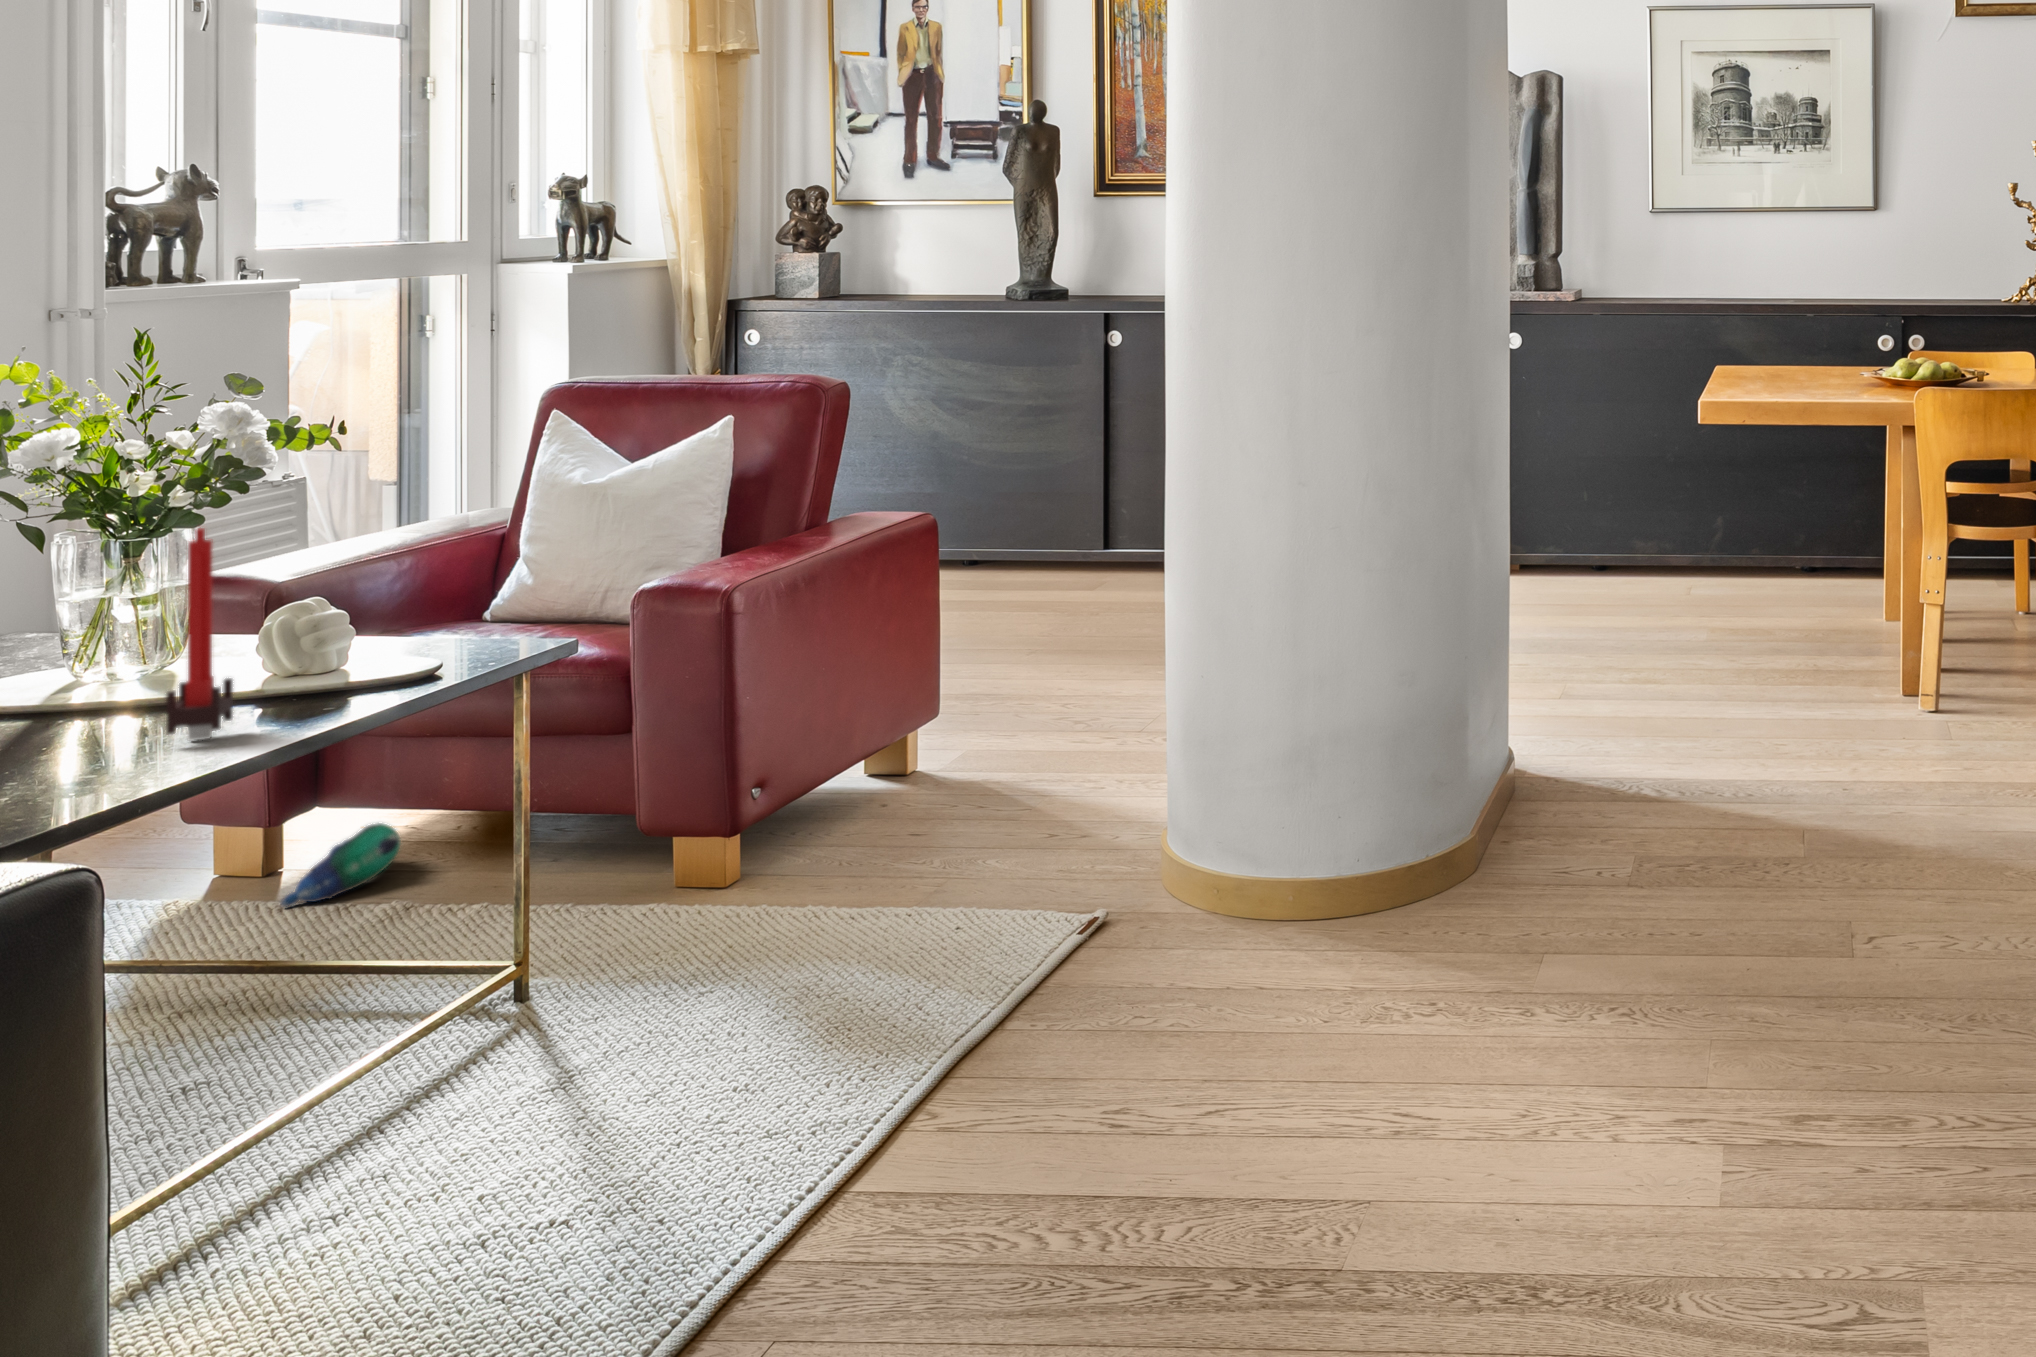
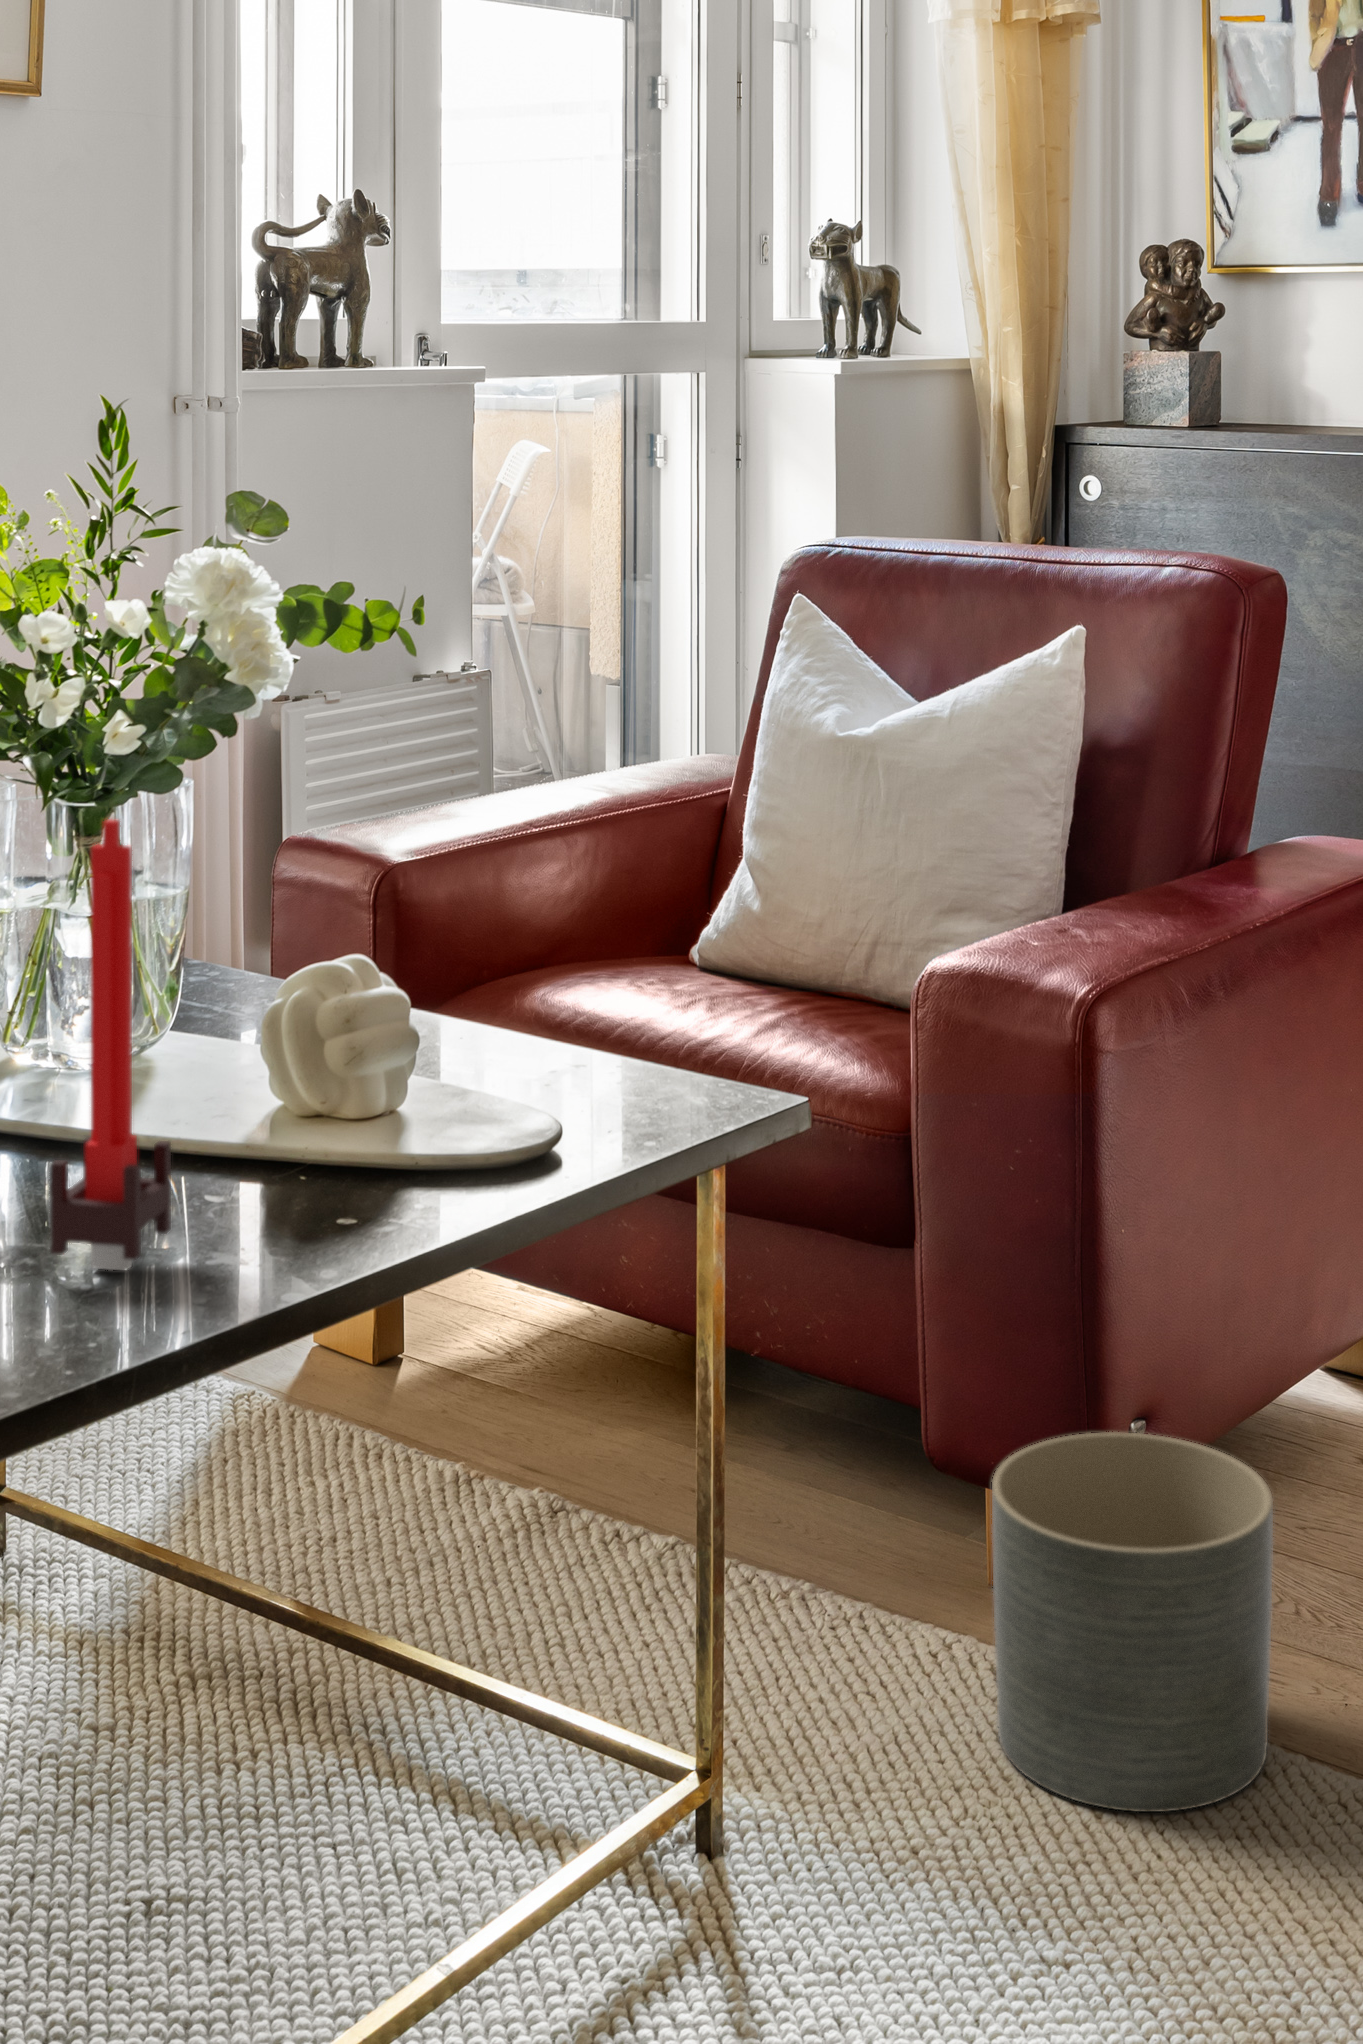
planter: none [674,787,818,945] -> present [992,1432,1273,1812]
plush toy: present [281,823,401,907] -> none [373,1321,556,1463]

